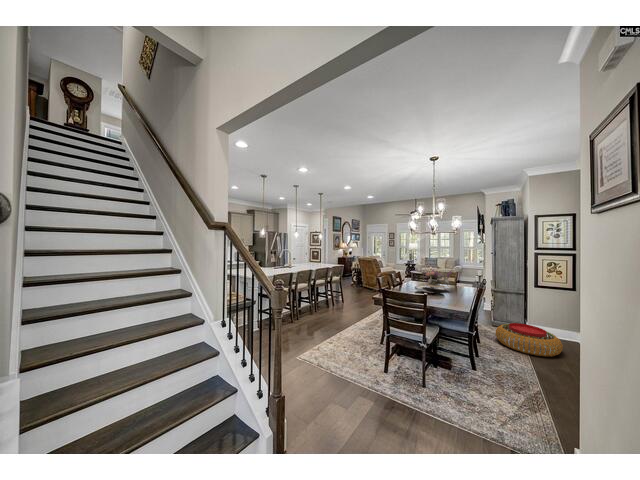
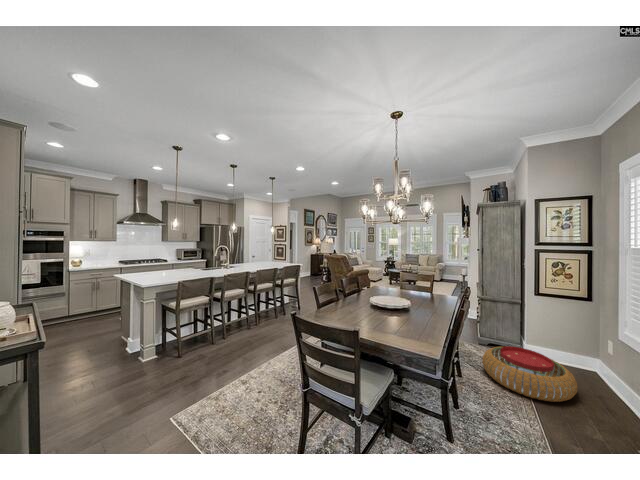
flower arrangement: present [423,270,452,288] -> none [382,274,422,302]

